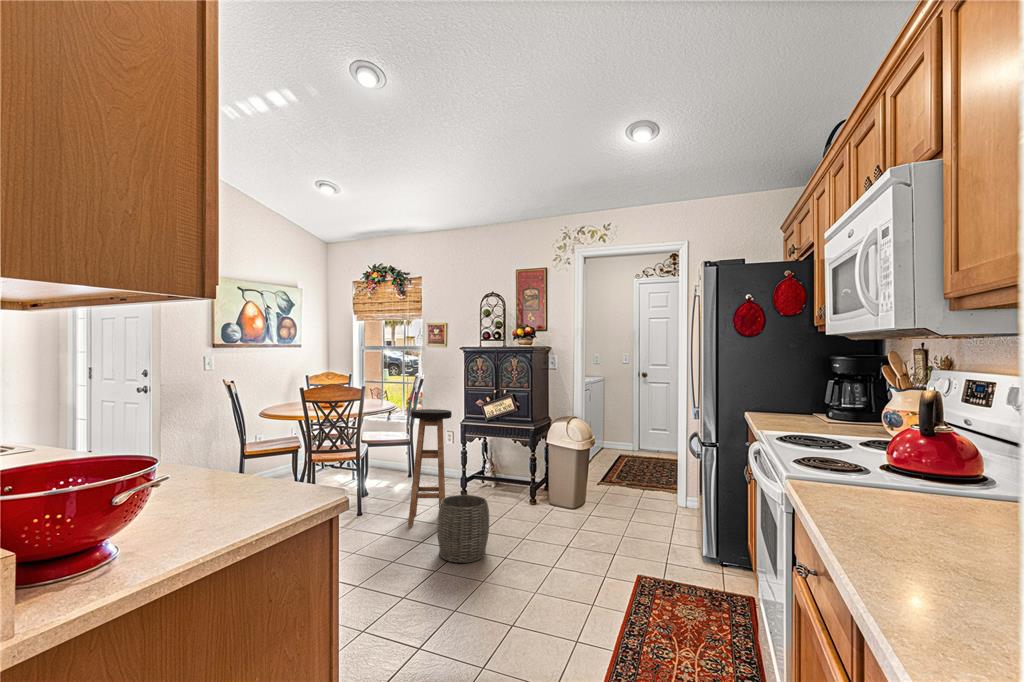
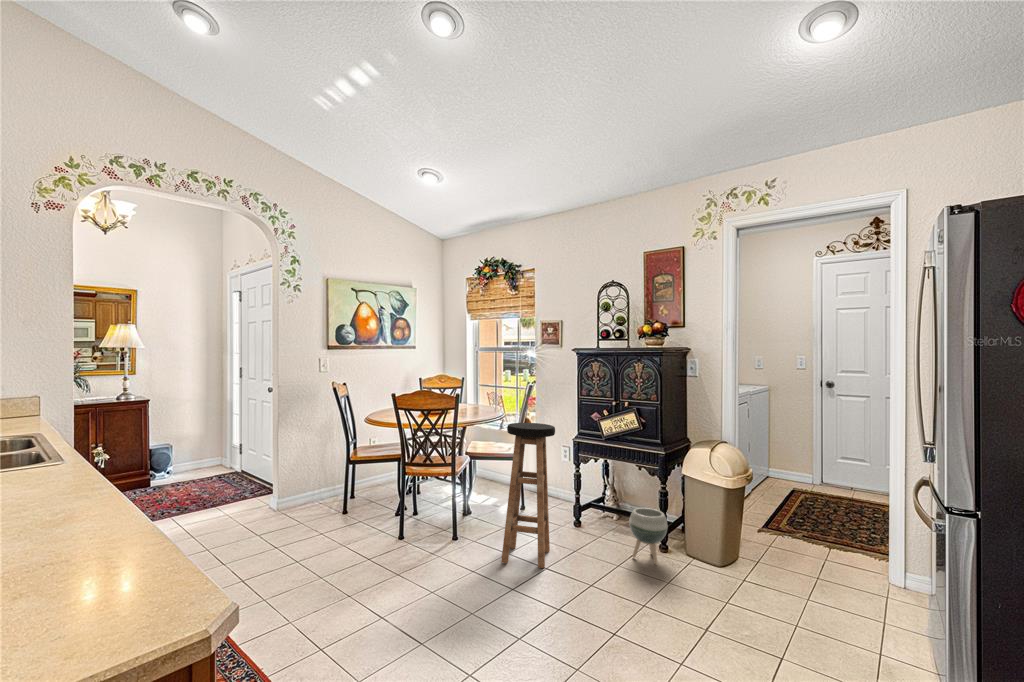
planter: none [509,471,537,512] -> present [629,508,667,565]
woven basket: present [437,495,489,563] -> none [524,539,592,637]

